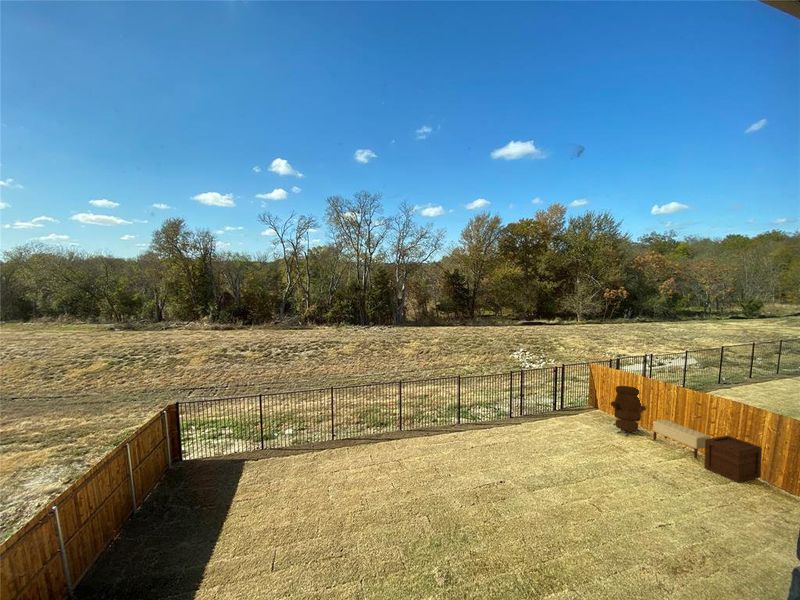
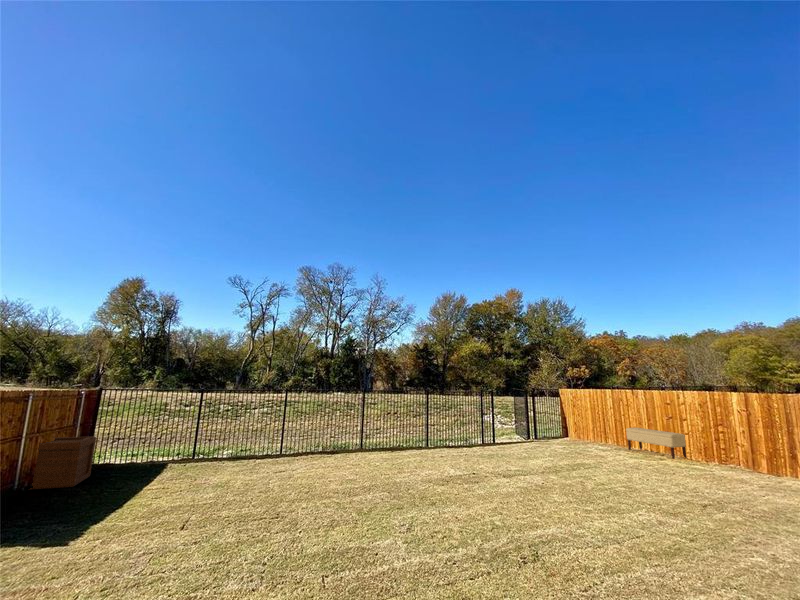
lounge chair: present [611,386,646,436] -> none [582,402,618,449]
wooden crate: present [705,436,762,483] -> present [28,436,96,490]

